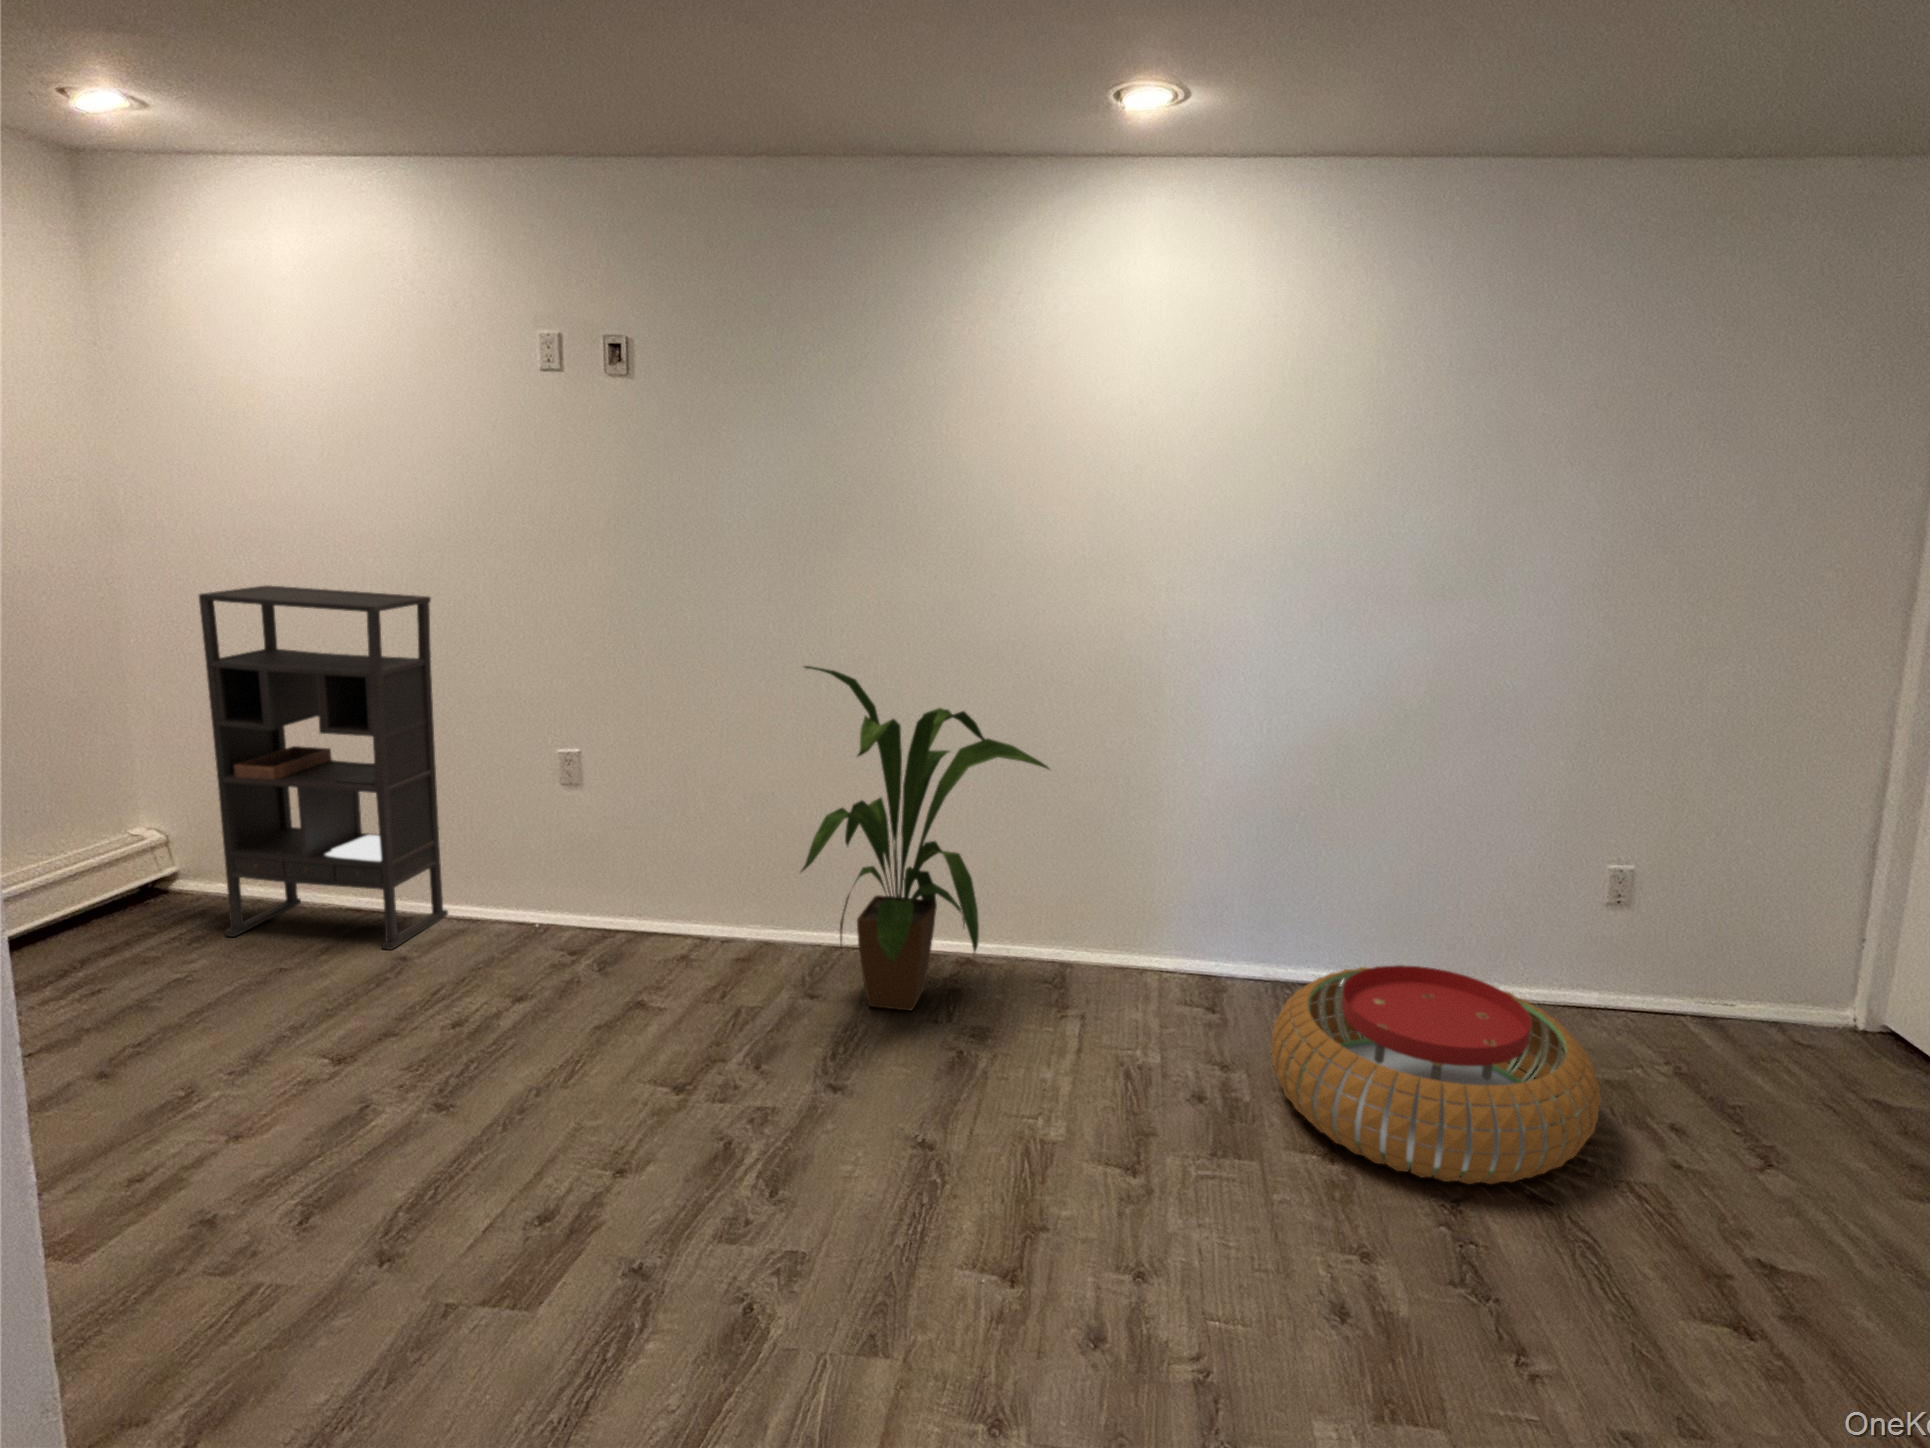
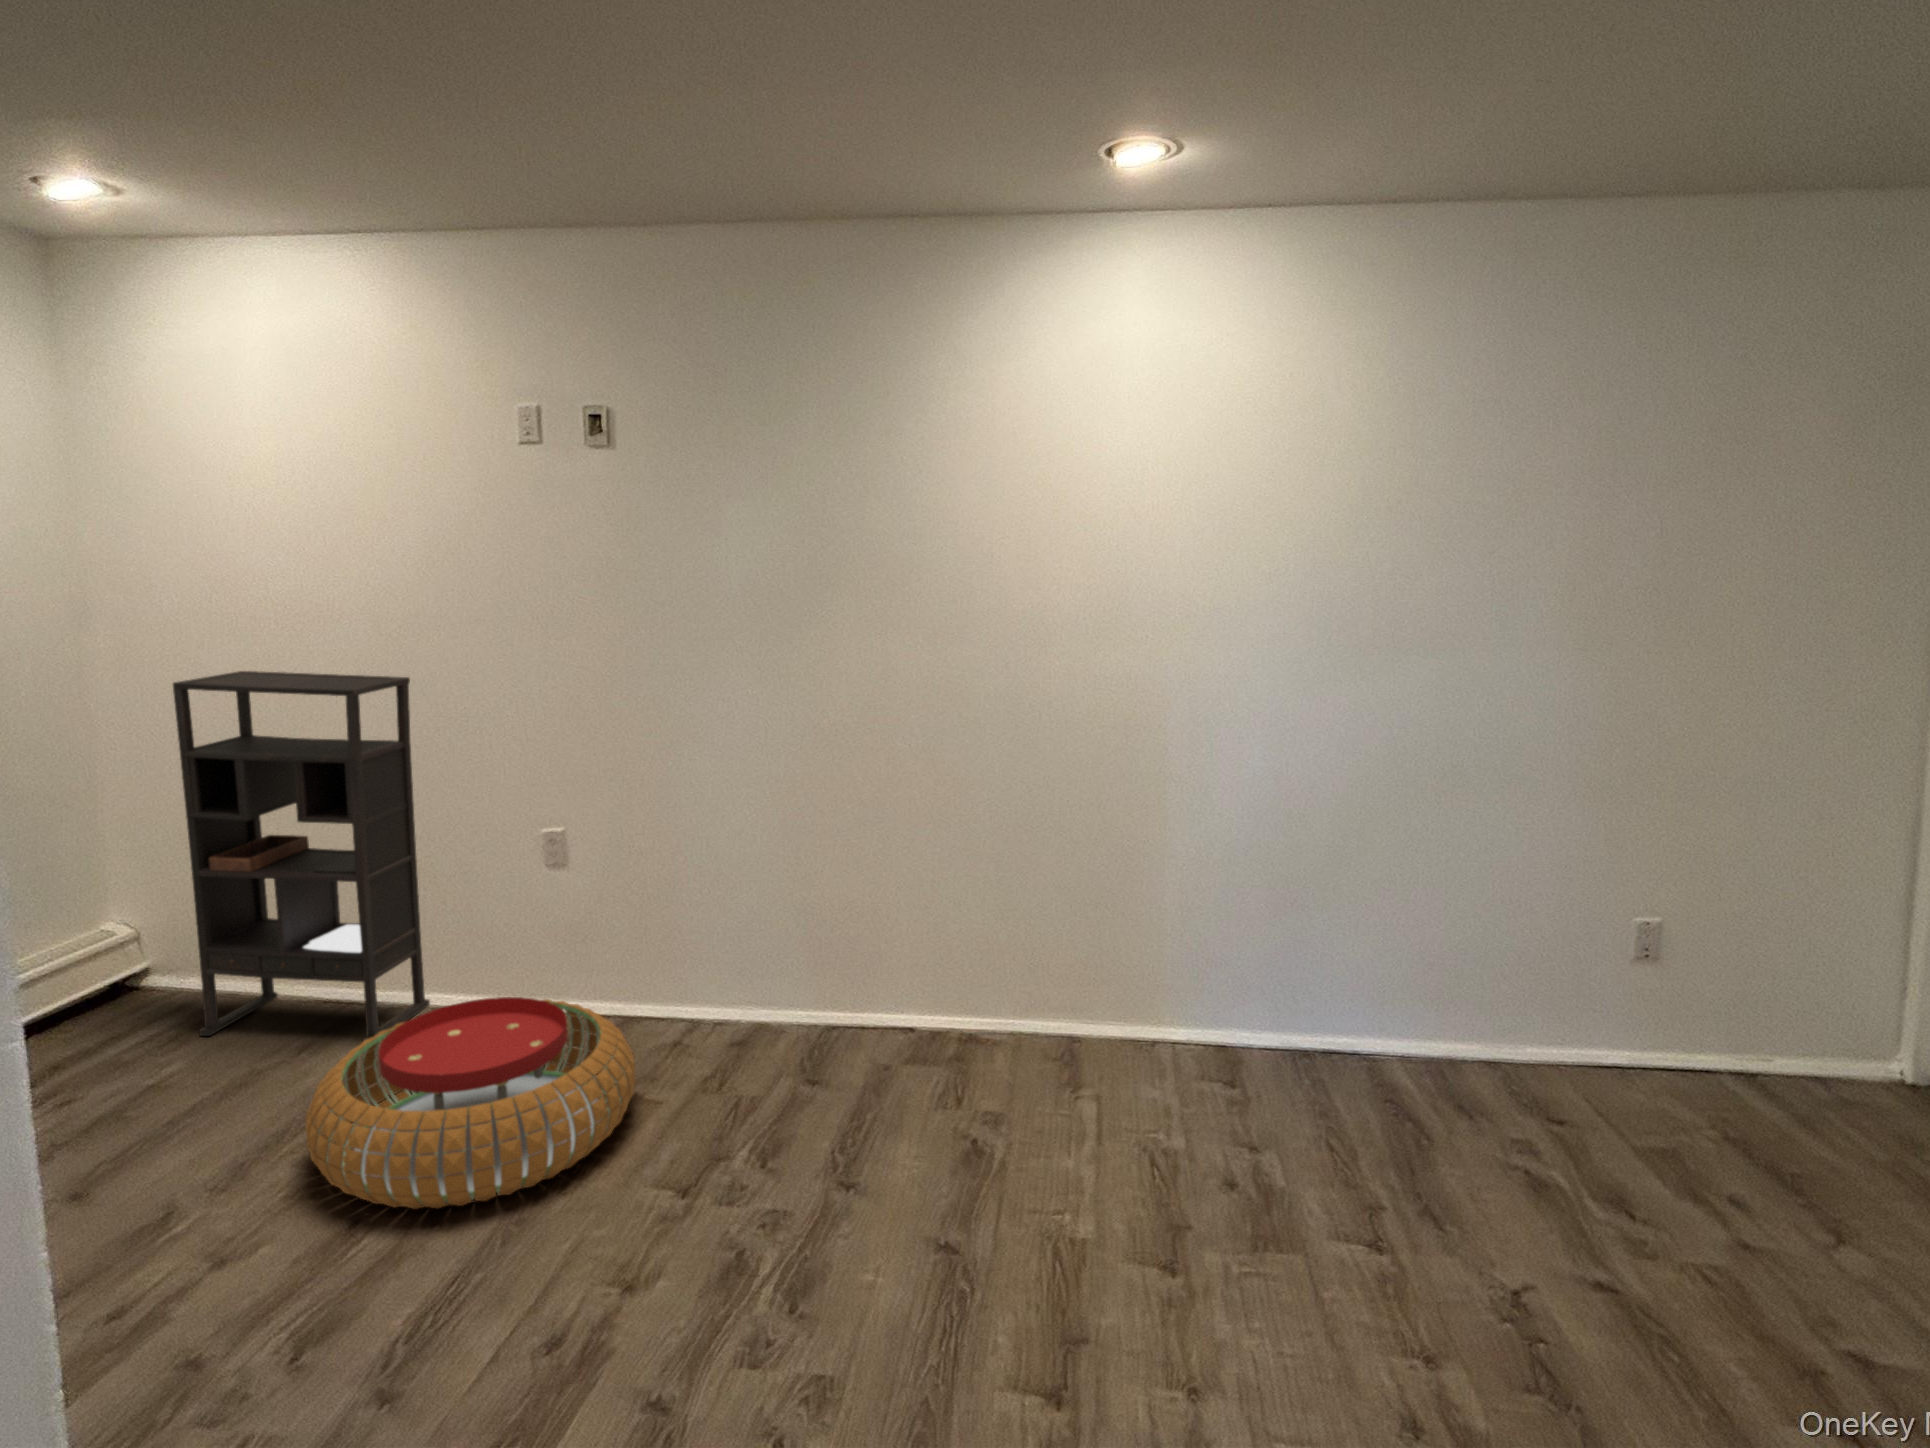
house plant: present [801,666,1049,1011] -> none [797,739,1057,1095]
pouf: present [1271,965,1601,1184] -> present [305,997,636,1209]

